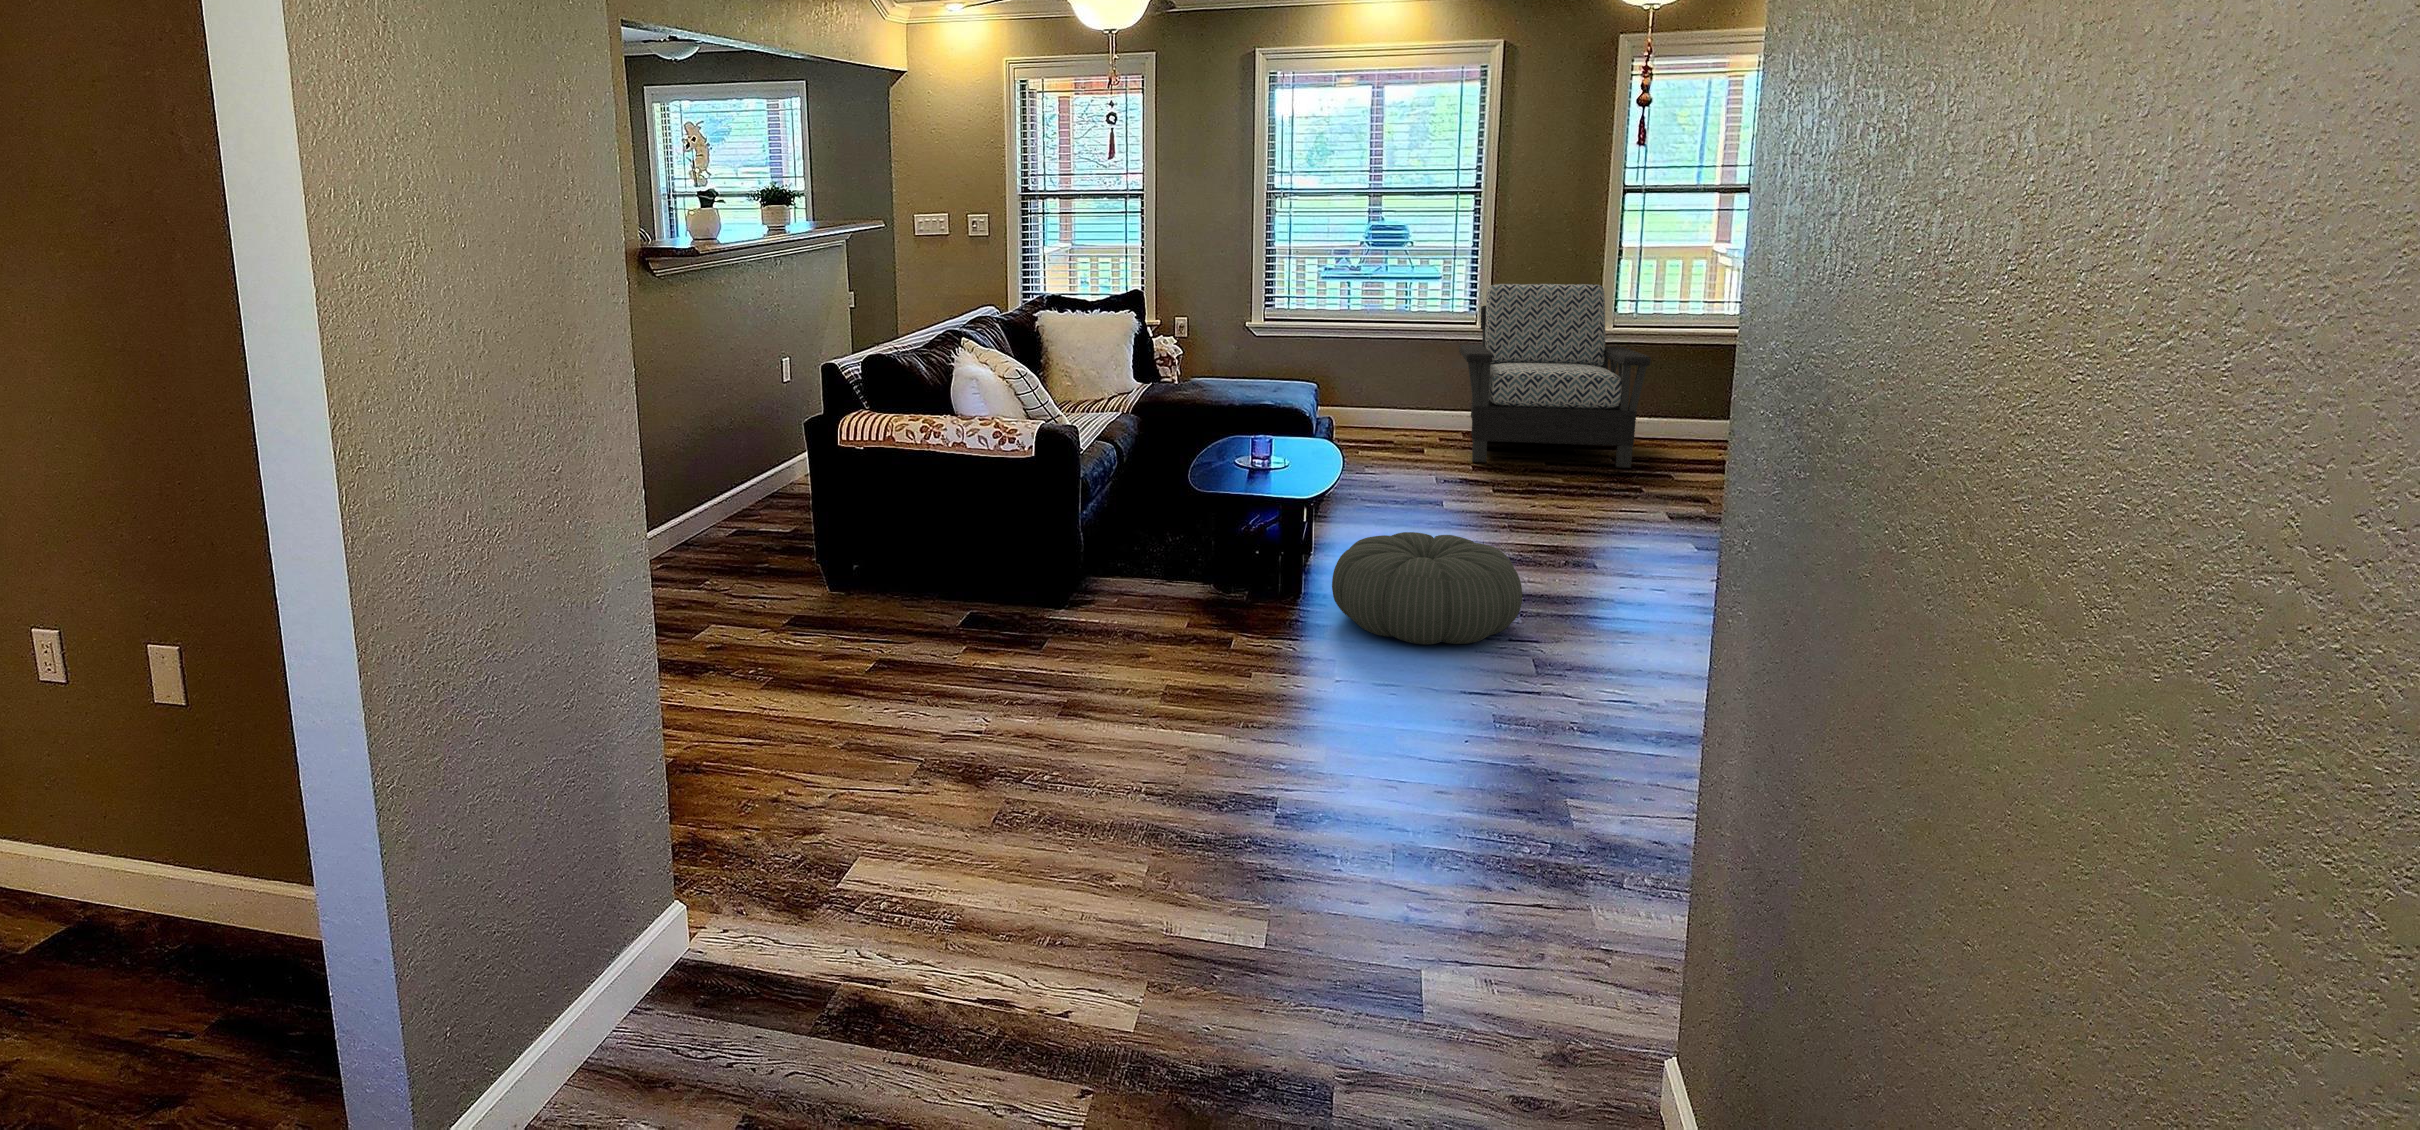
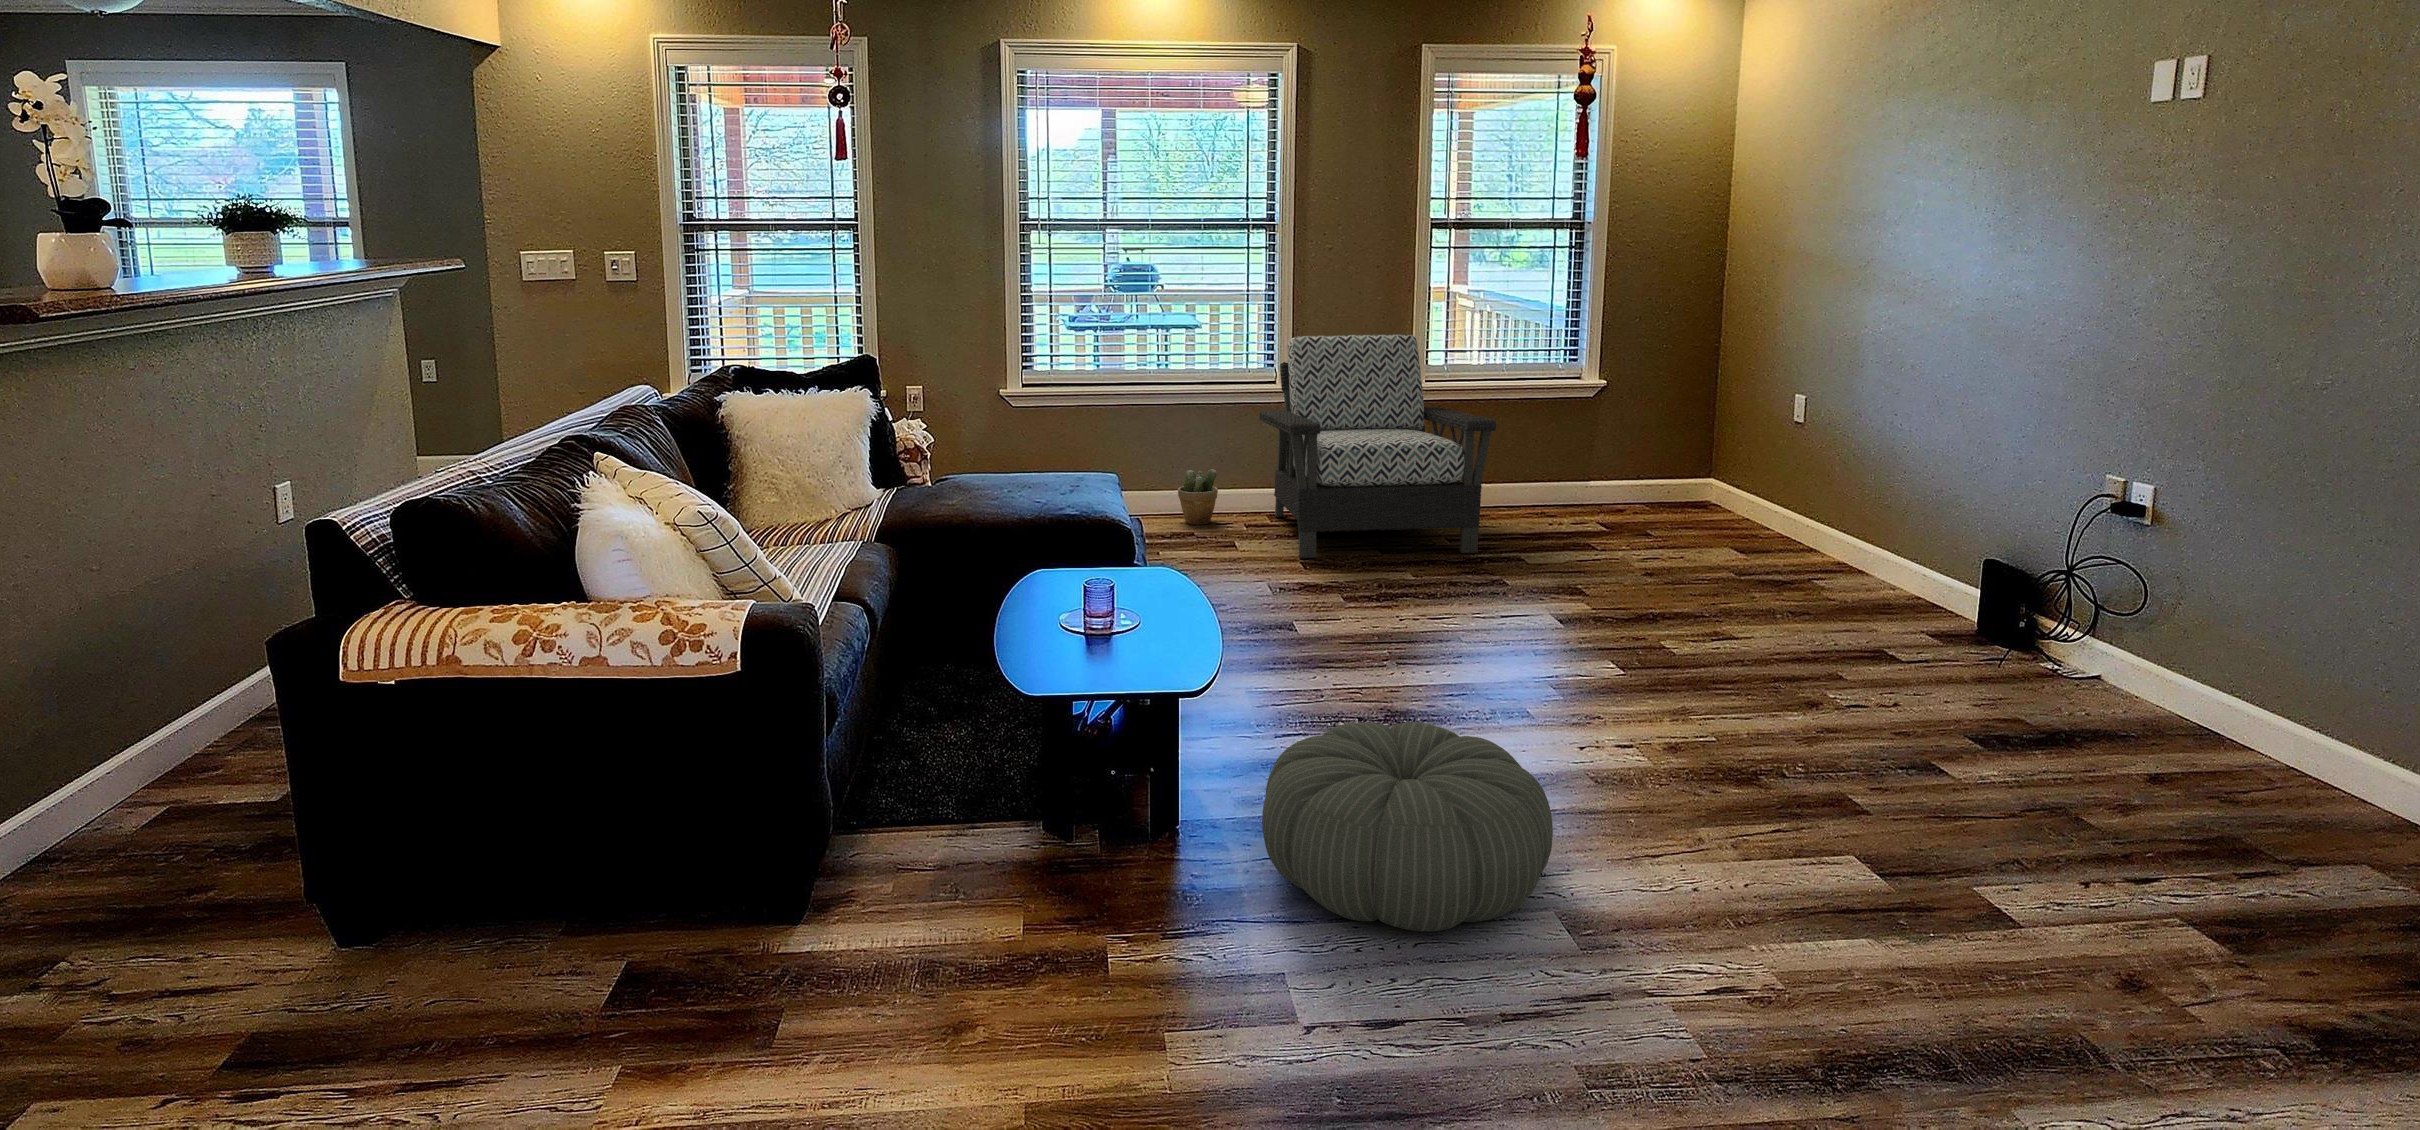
potted plant: none [1387,391,1421,435] -> present [1178,469,1218,525]

